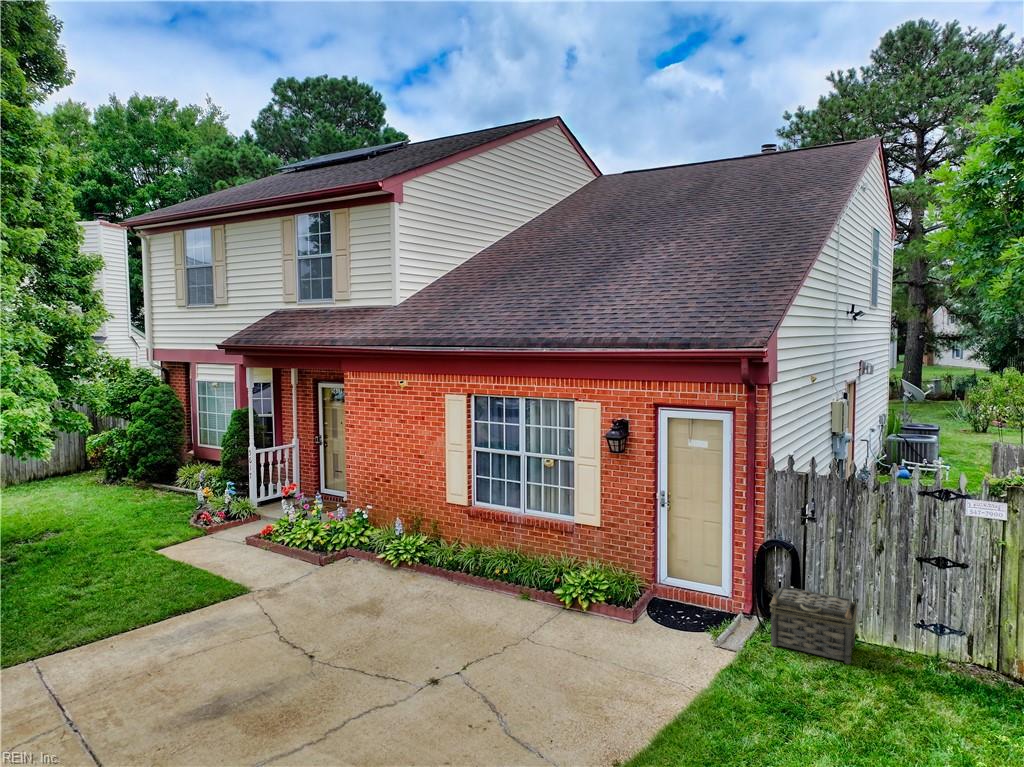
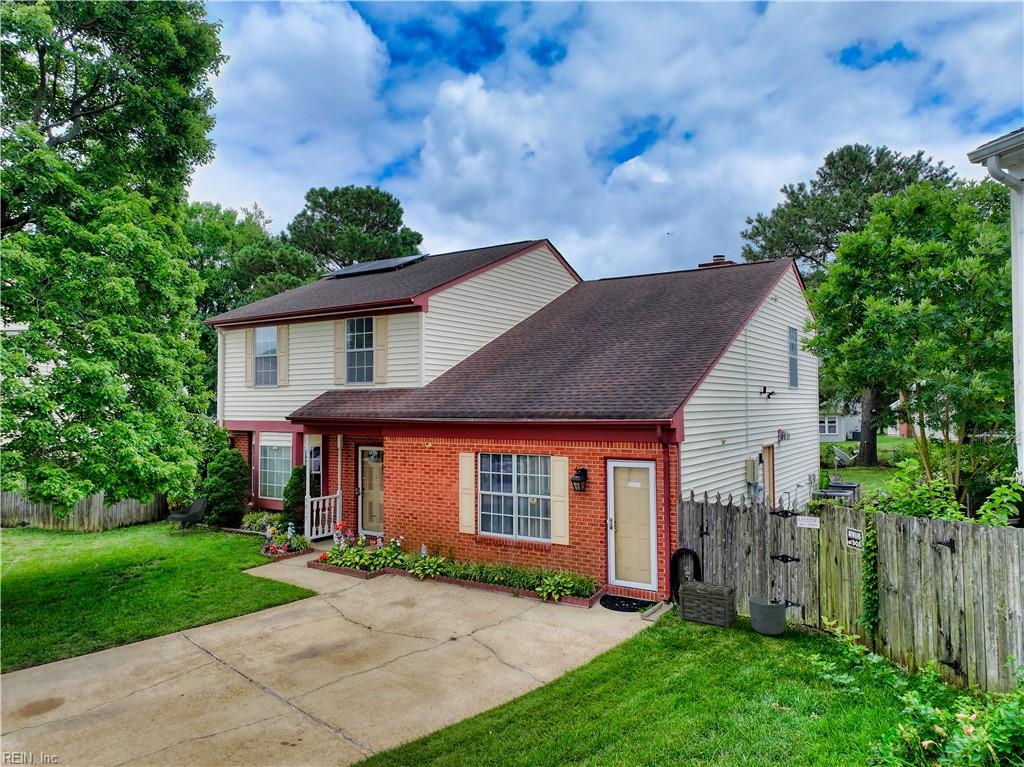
lounge chair: none [82,448,134,497] -> present [167,498,207,537]
planter: none [884,615,945,680] -> present [749,595,785,635]

